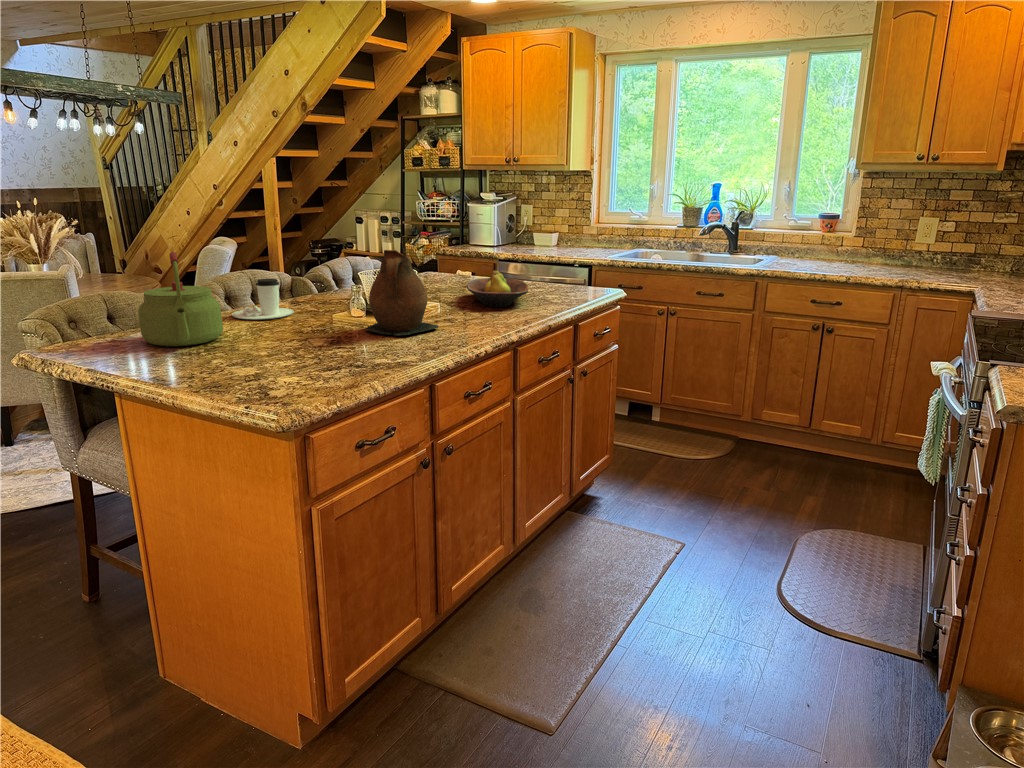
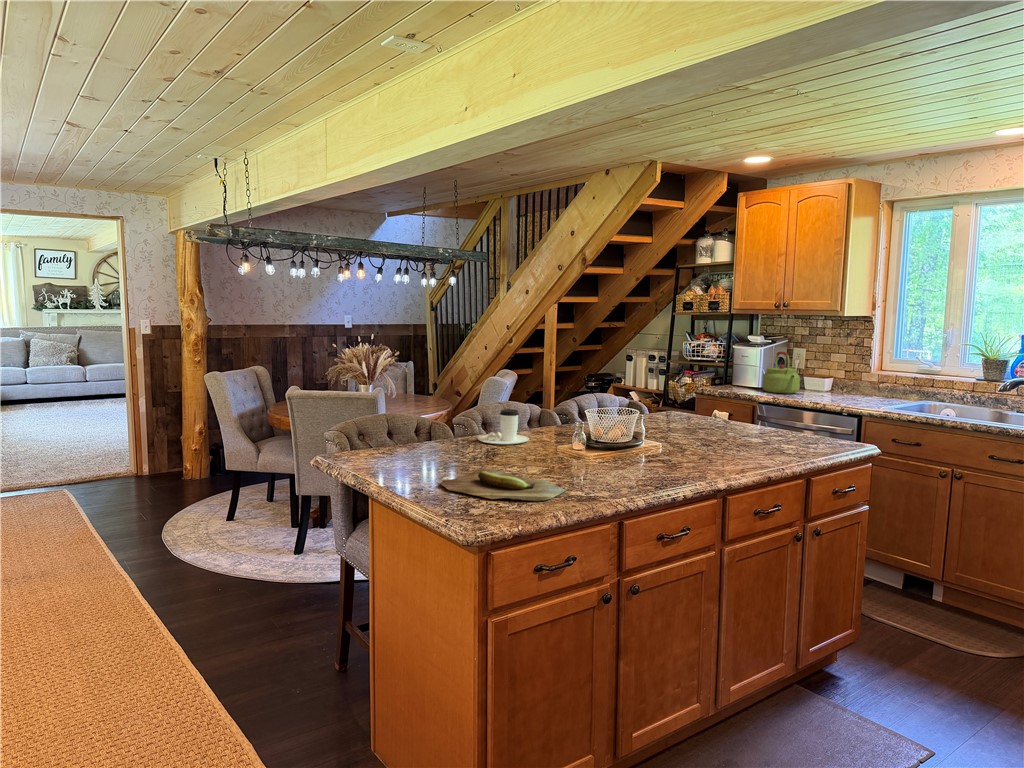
ceramic pitcher: present [365,250,439,336] -> none [577,391,649,471]
kettle: present [138,252,223,346] -> present [762,351,800,394]
fruit bowl: present [466,271,528,307] -> none [694,416,759,453]
cutting board: none [218,347,369,378] -> present [440,469,565,501]

